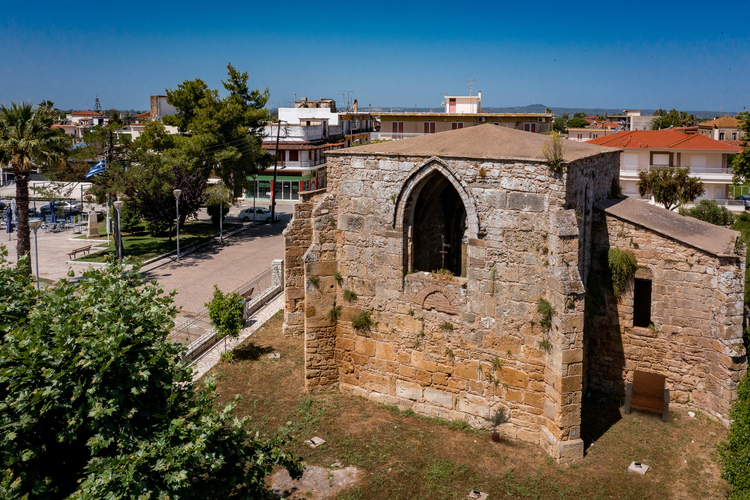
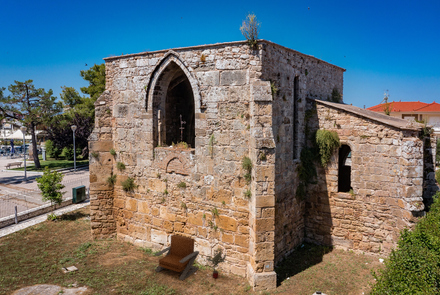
lounge chair: present [624,370,670,422] -> present [155,234,199,280]

